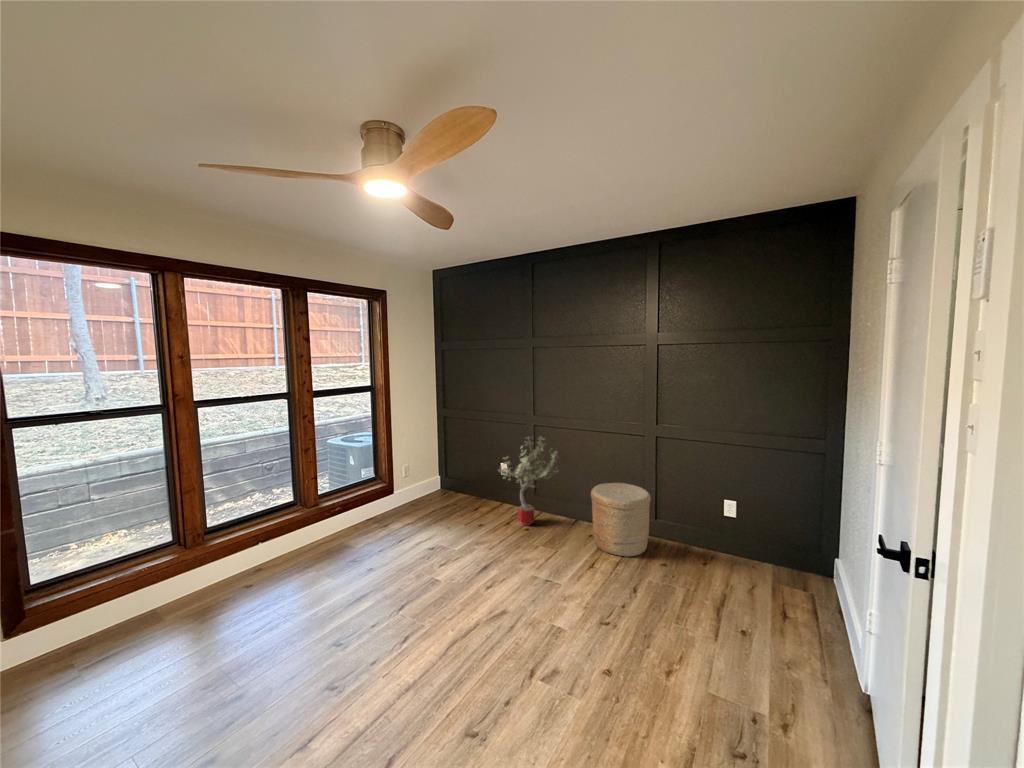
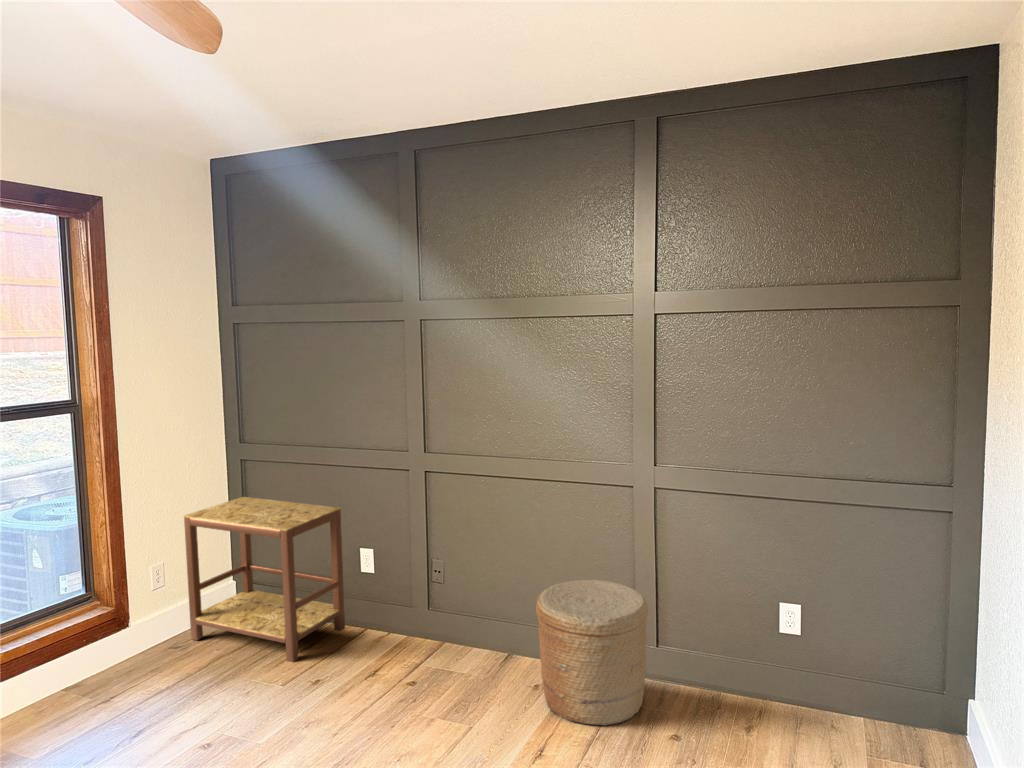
side table: none [418,436,493,516] -> present [184,497,345,662]
potted tree: present [498,437,558,526] -> none [350,494,474,674]

